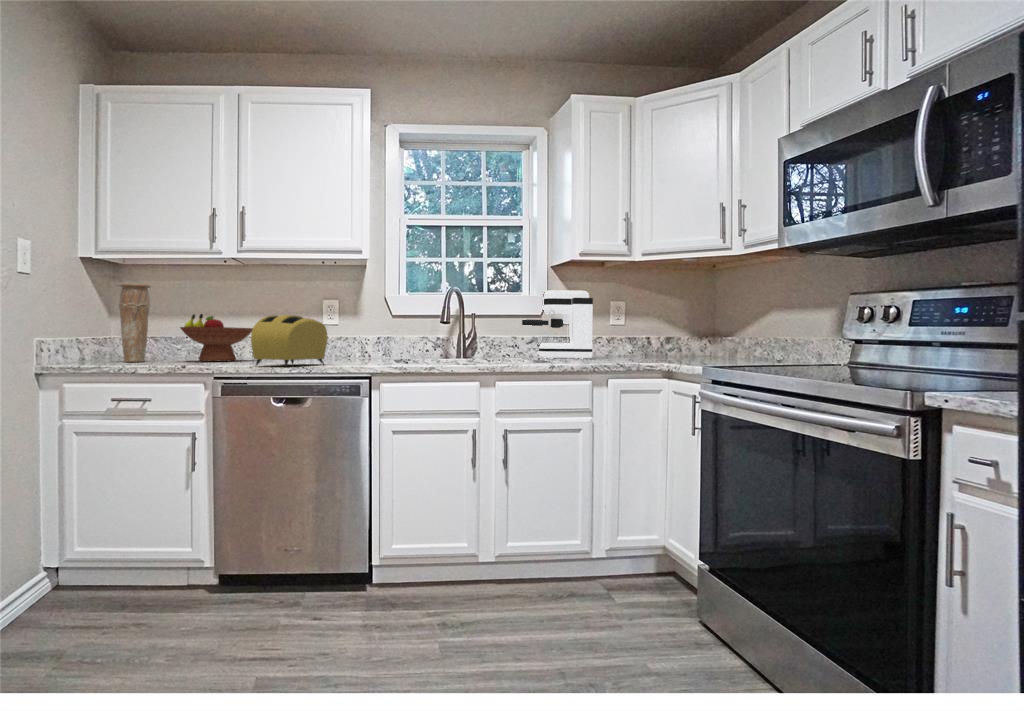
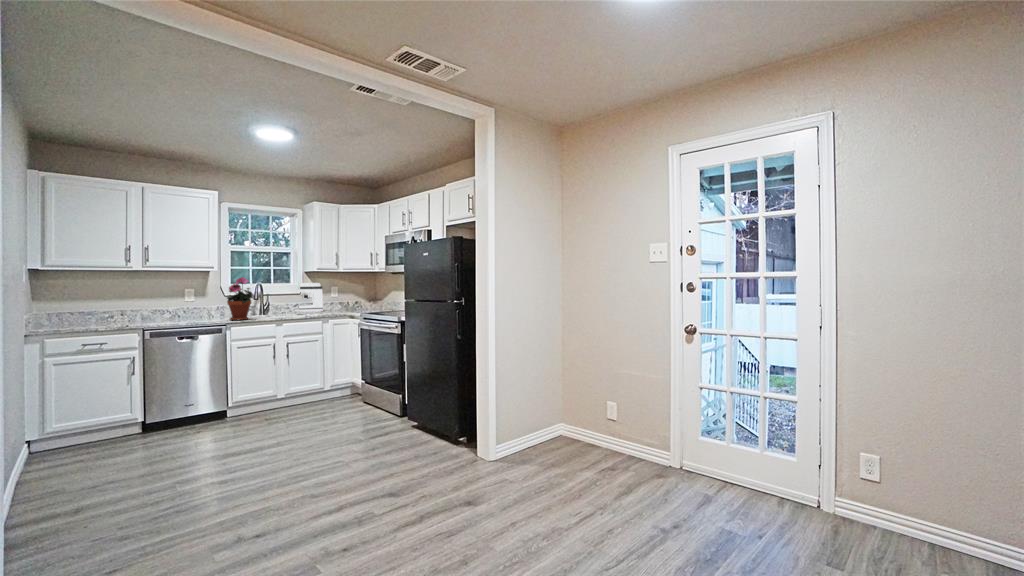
potted plant: none [379,262,437,365] -> present [227,277,253,320]
vase: present [118,283,151,362] -> none [62,286,83,326]
fruit bowl: present [180,314,253,361] -> none [103,300,147,323]
toaster: present [251,315,328,366] -> none [164,301,199,324]

